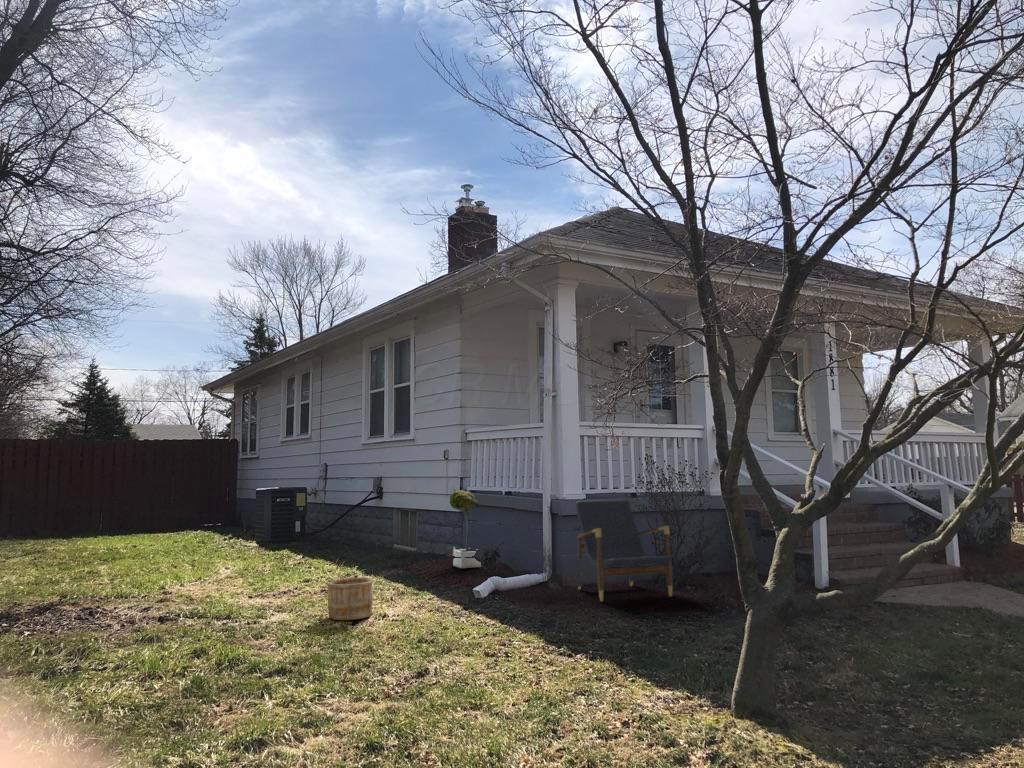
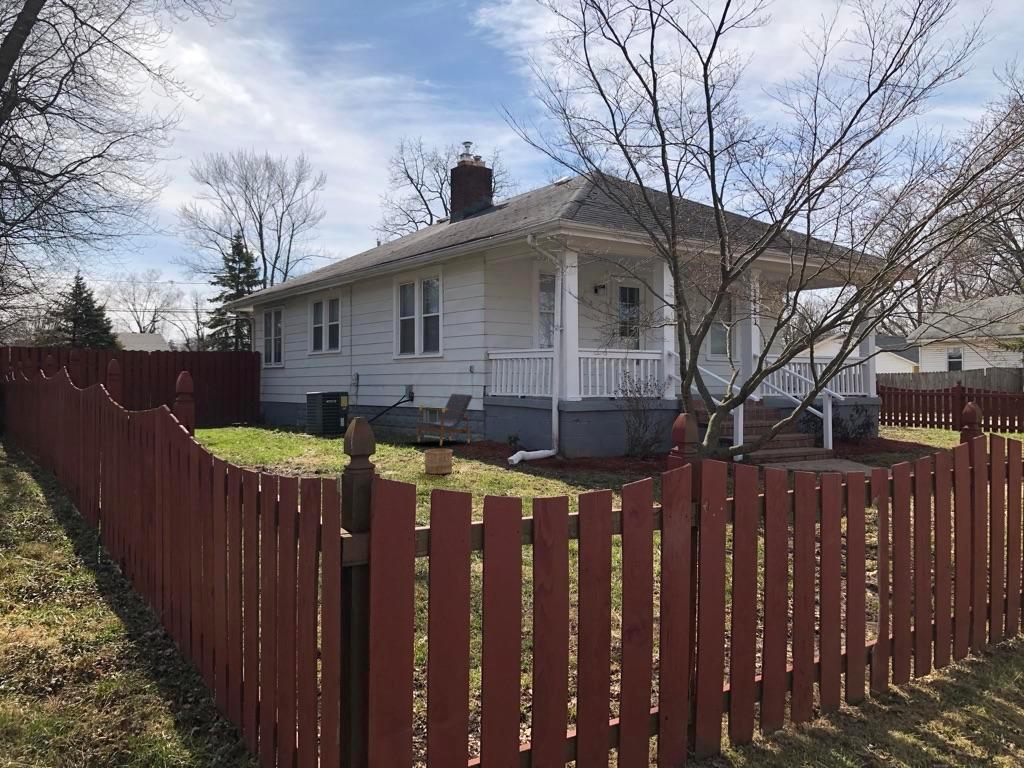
potted tree: present [450,489,481,568] -> none [479,393,502,450]
lounge chair: present [576,500,672,601] -> present [414,394,472,445]

